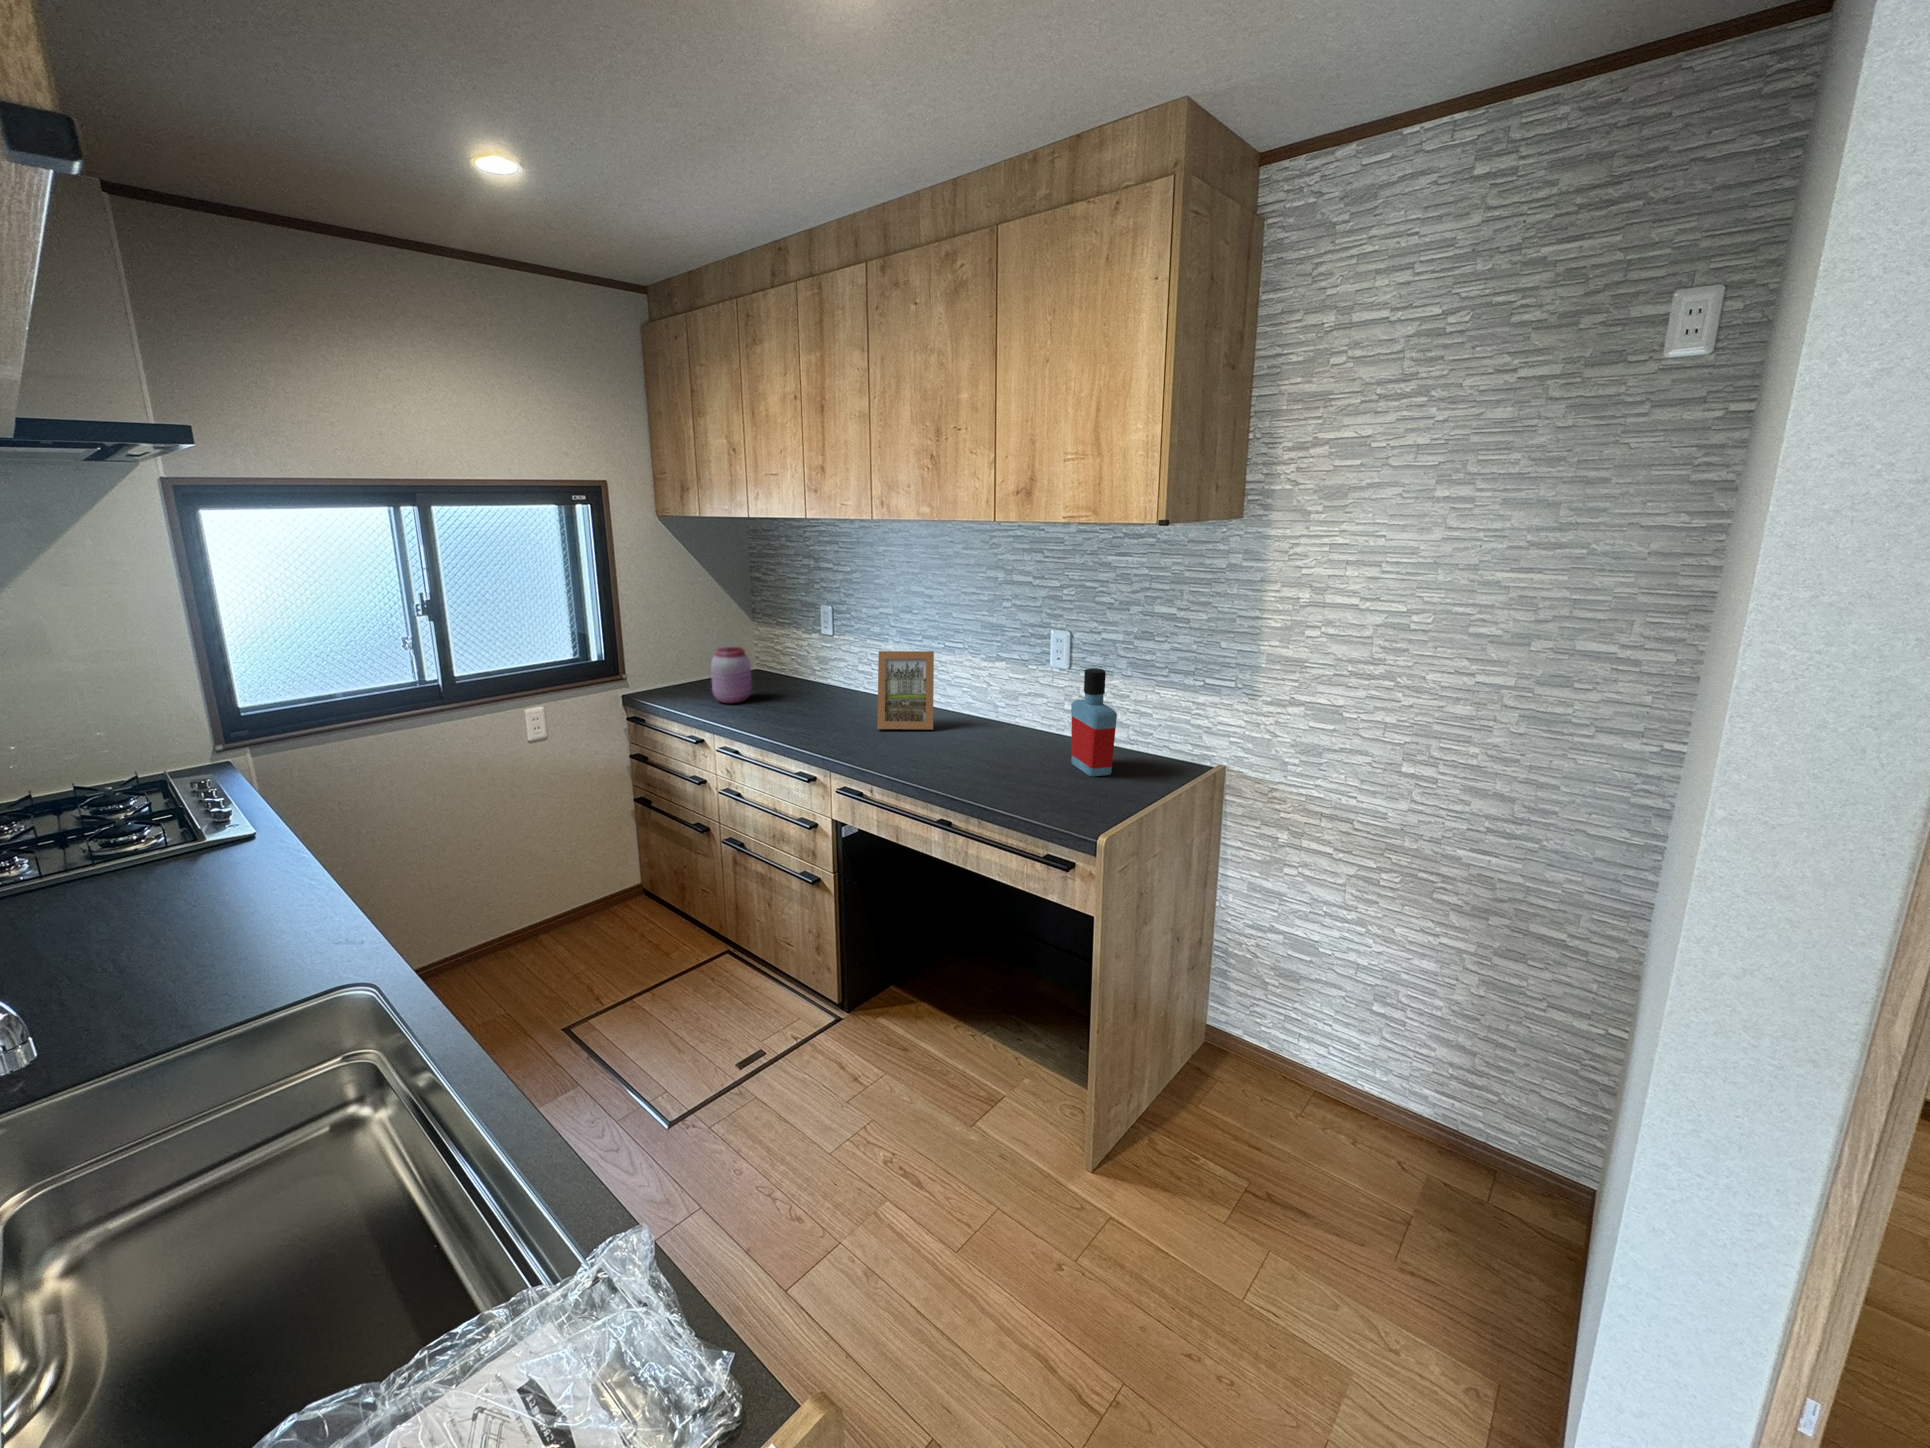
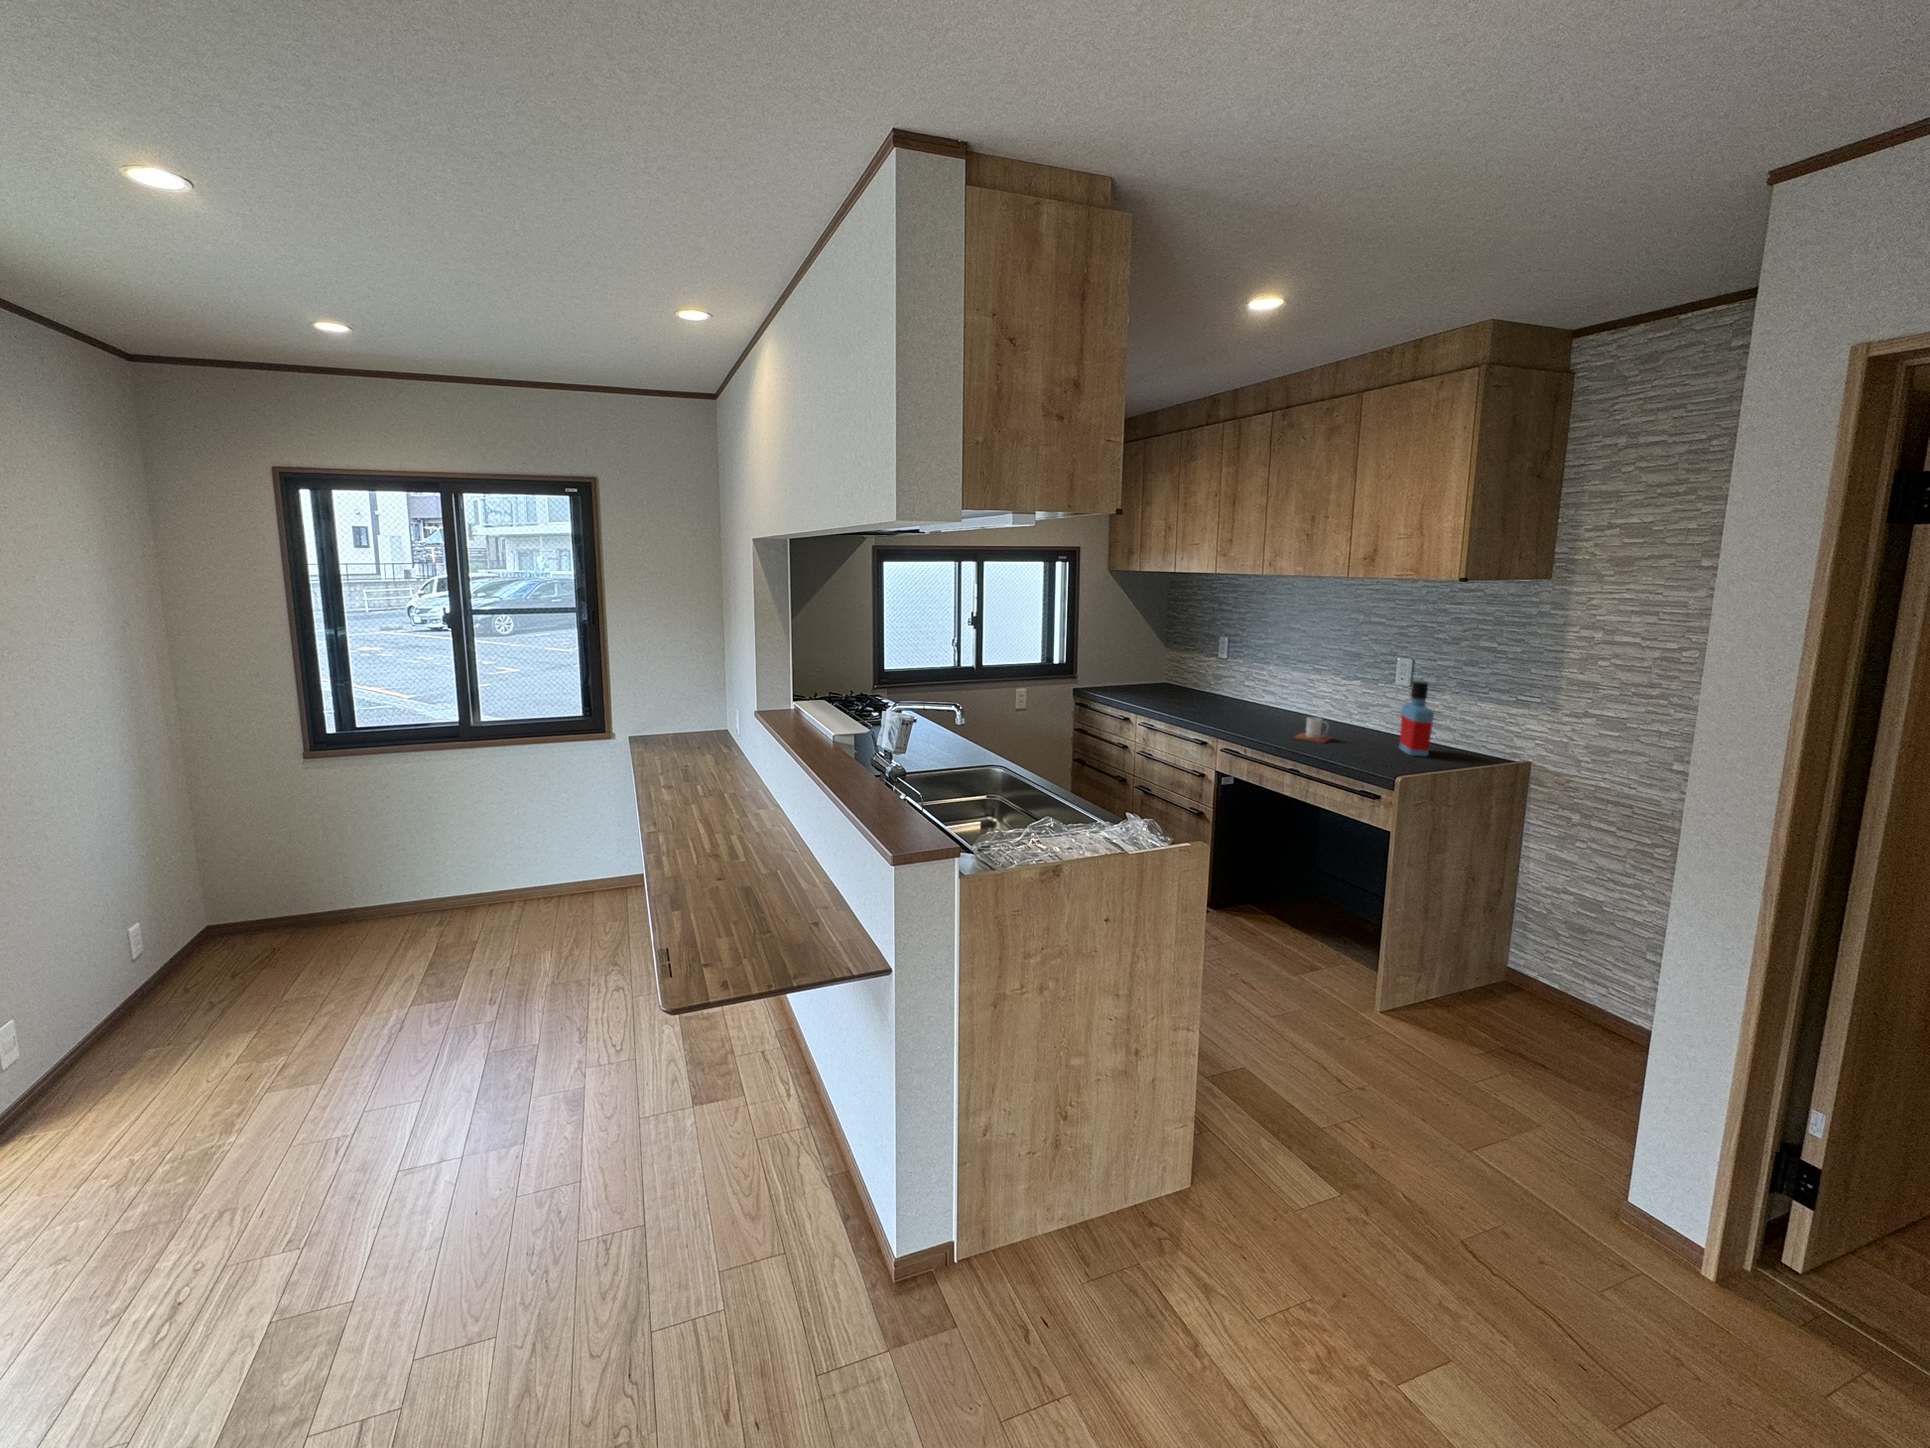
jar: present [711,647,752,703] -> none [1137,661,1166,699]
picture frame: present [877,651,934,730] -> none [1255,666,1303,724]
mug: none [936,727,985,768] -> present [1294,717,1332,743]

